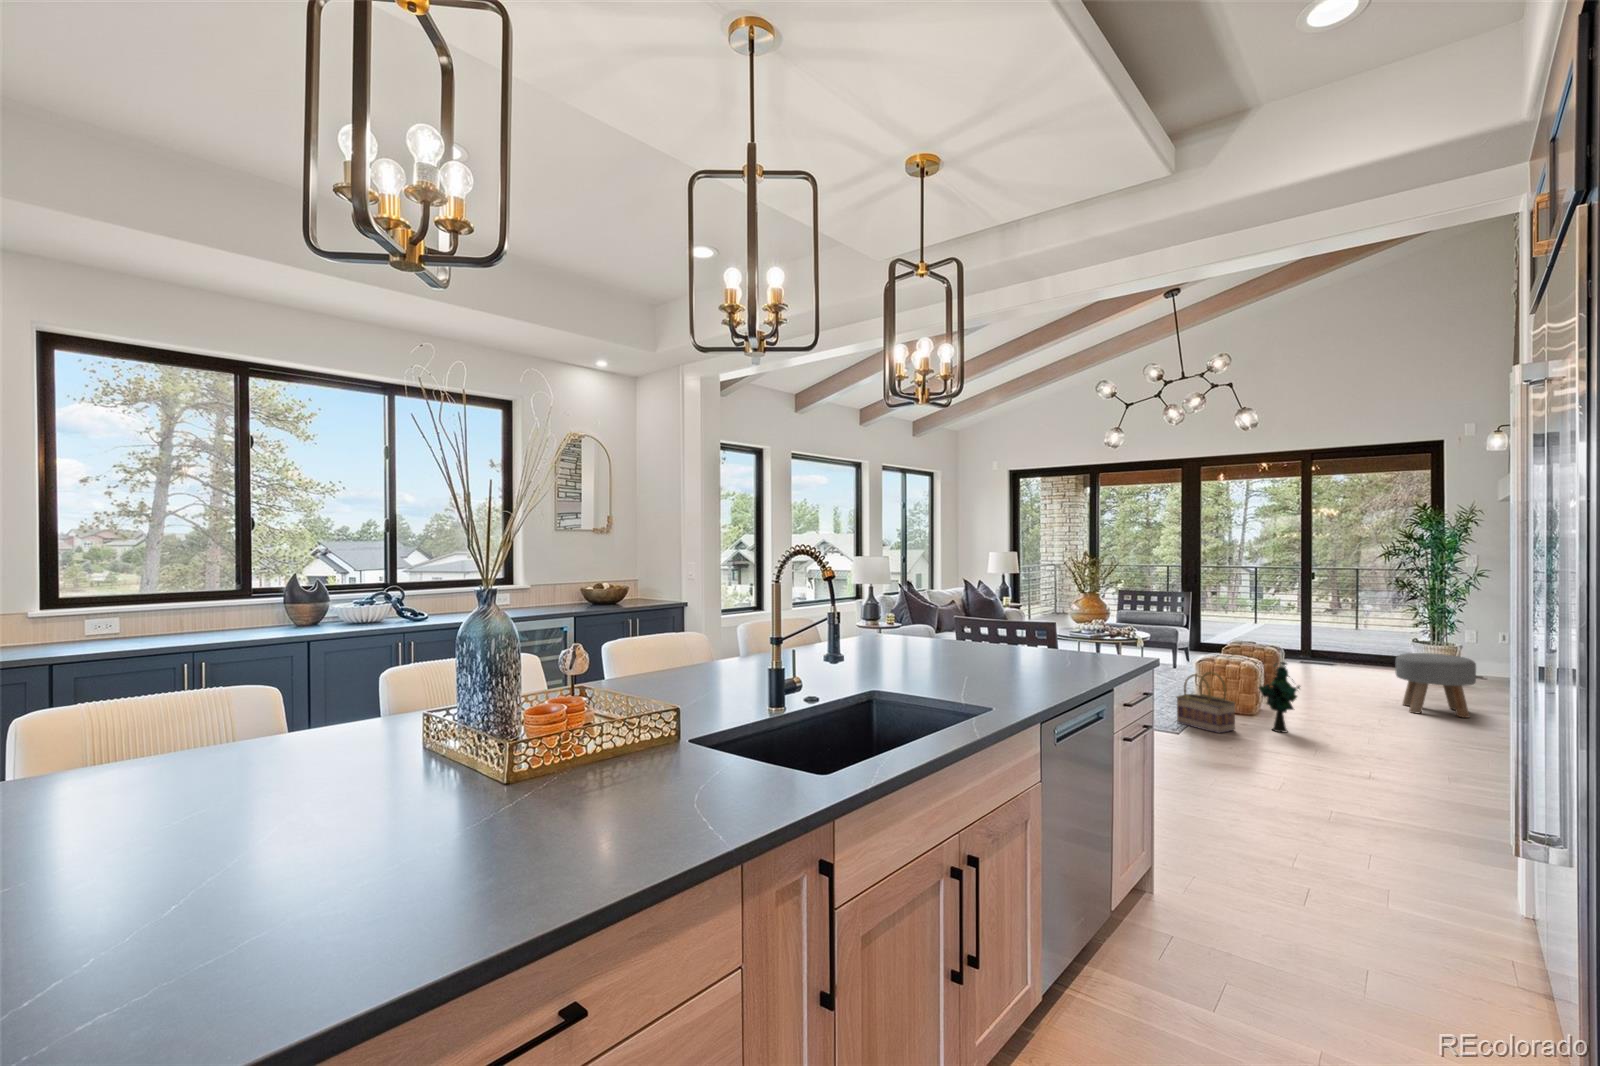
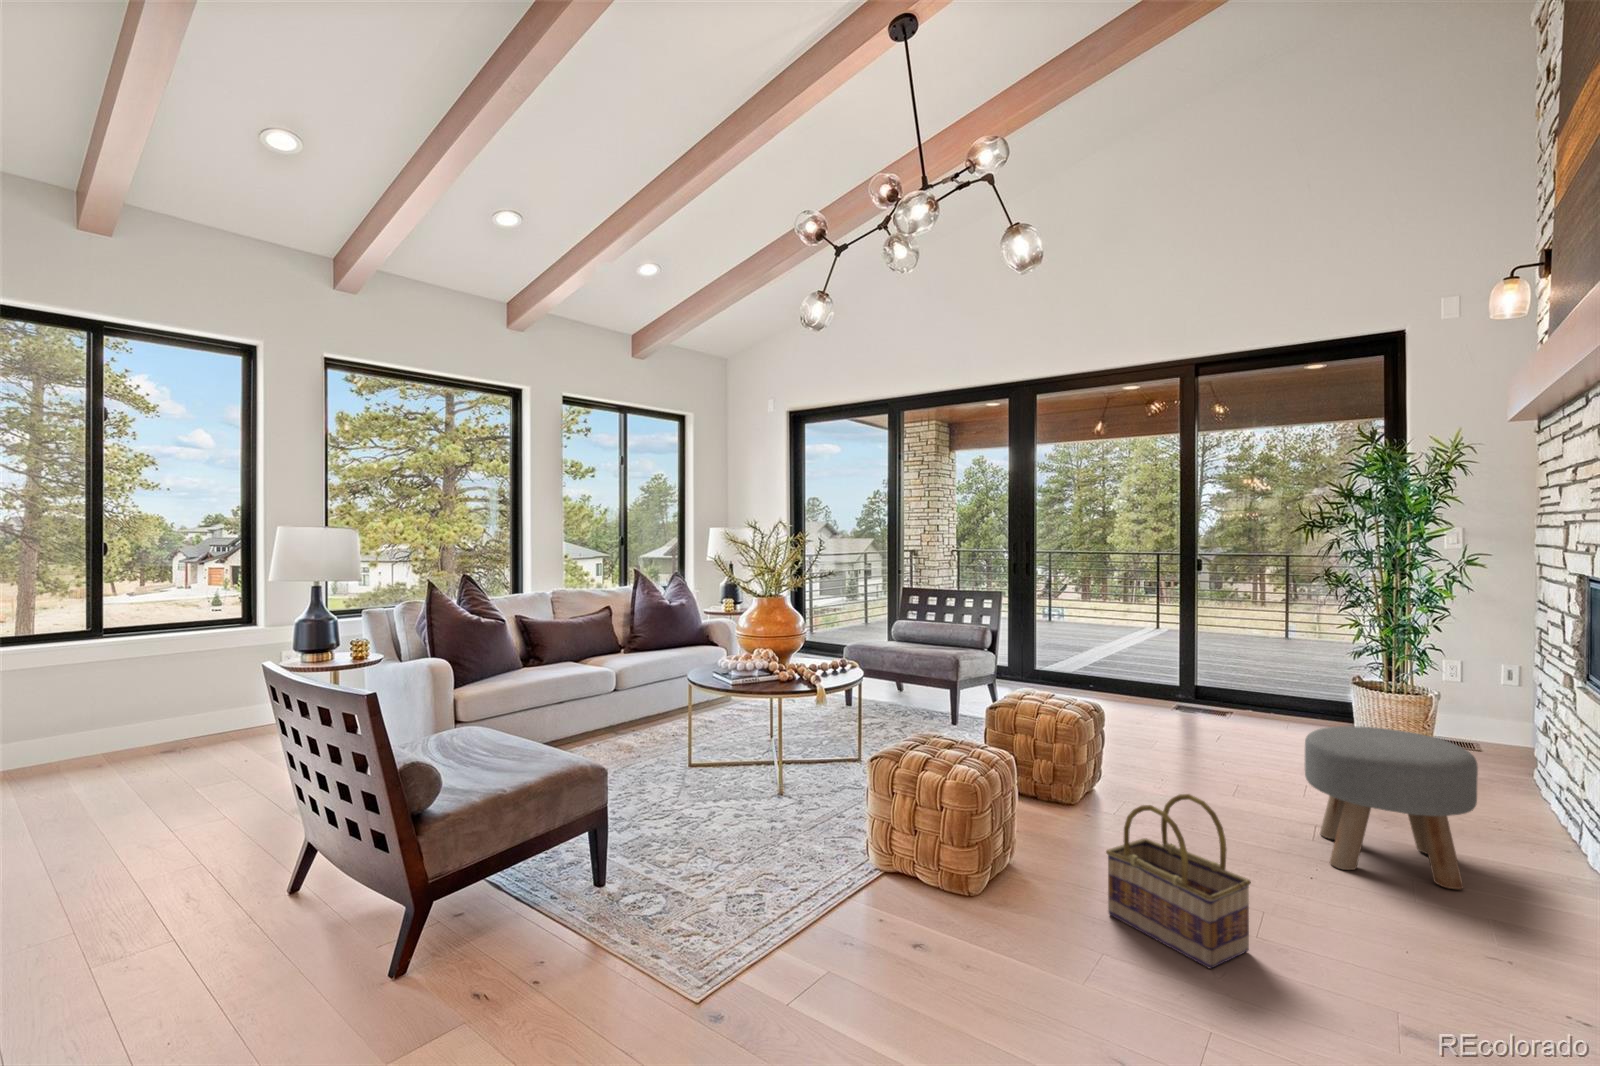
decorative plant: present [1259,662,1300,732] -> none [938,782,1042,971]
basket: present [1177,672,1235,733] -> present [1106,794,1251,969]

